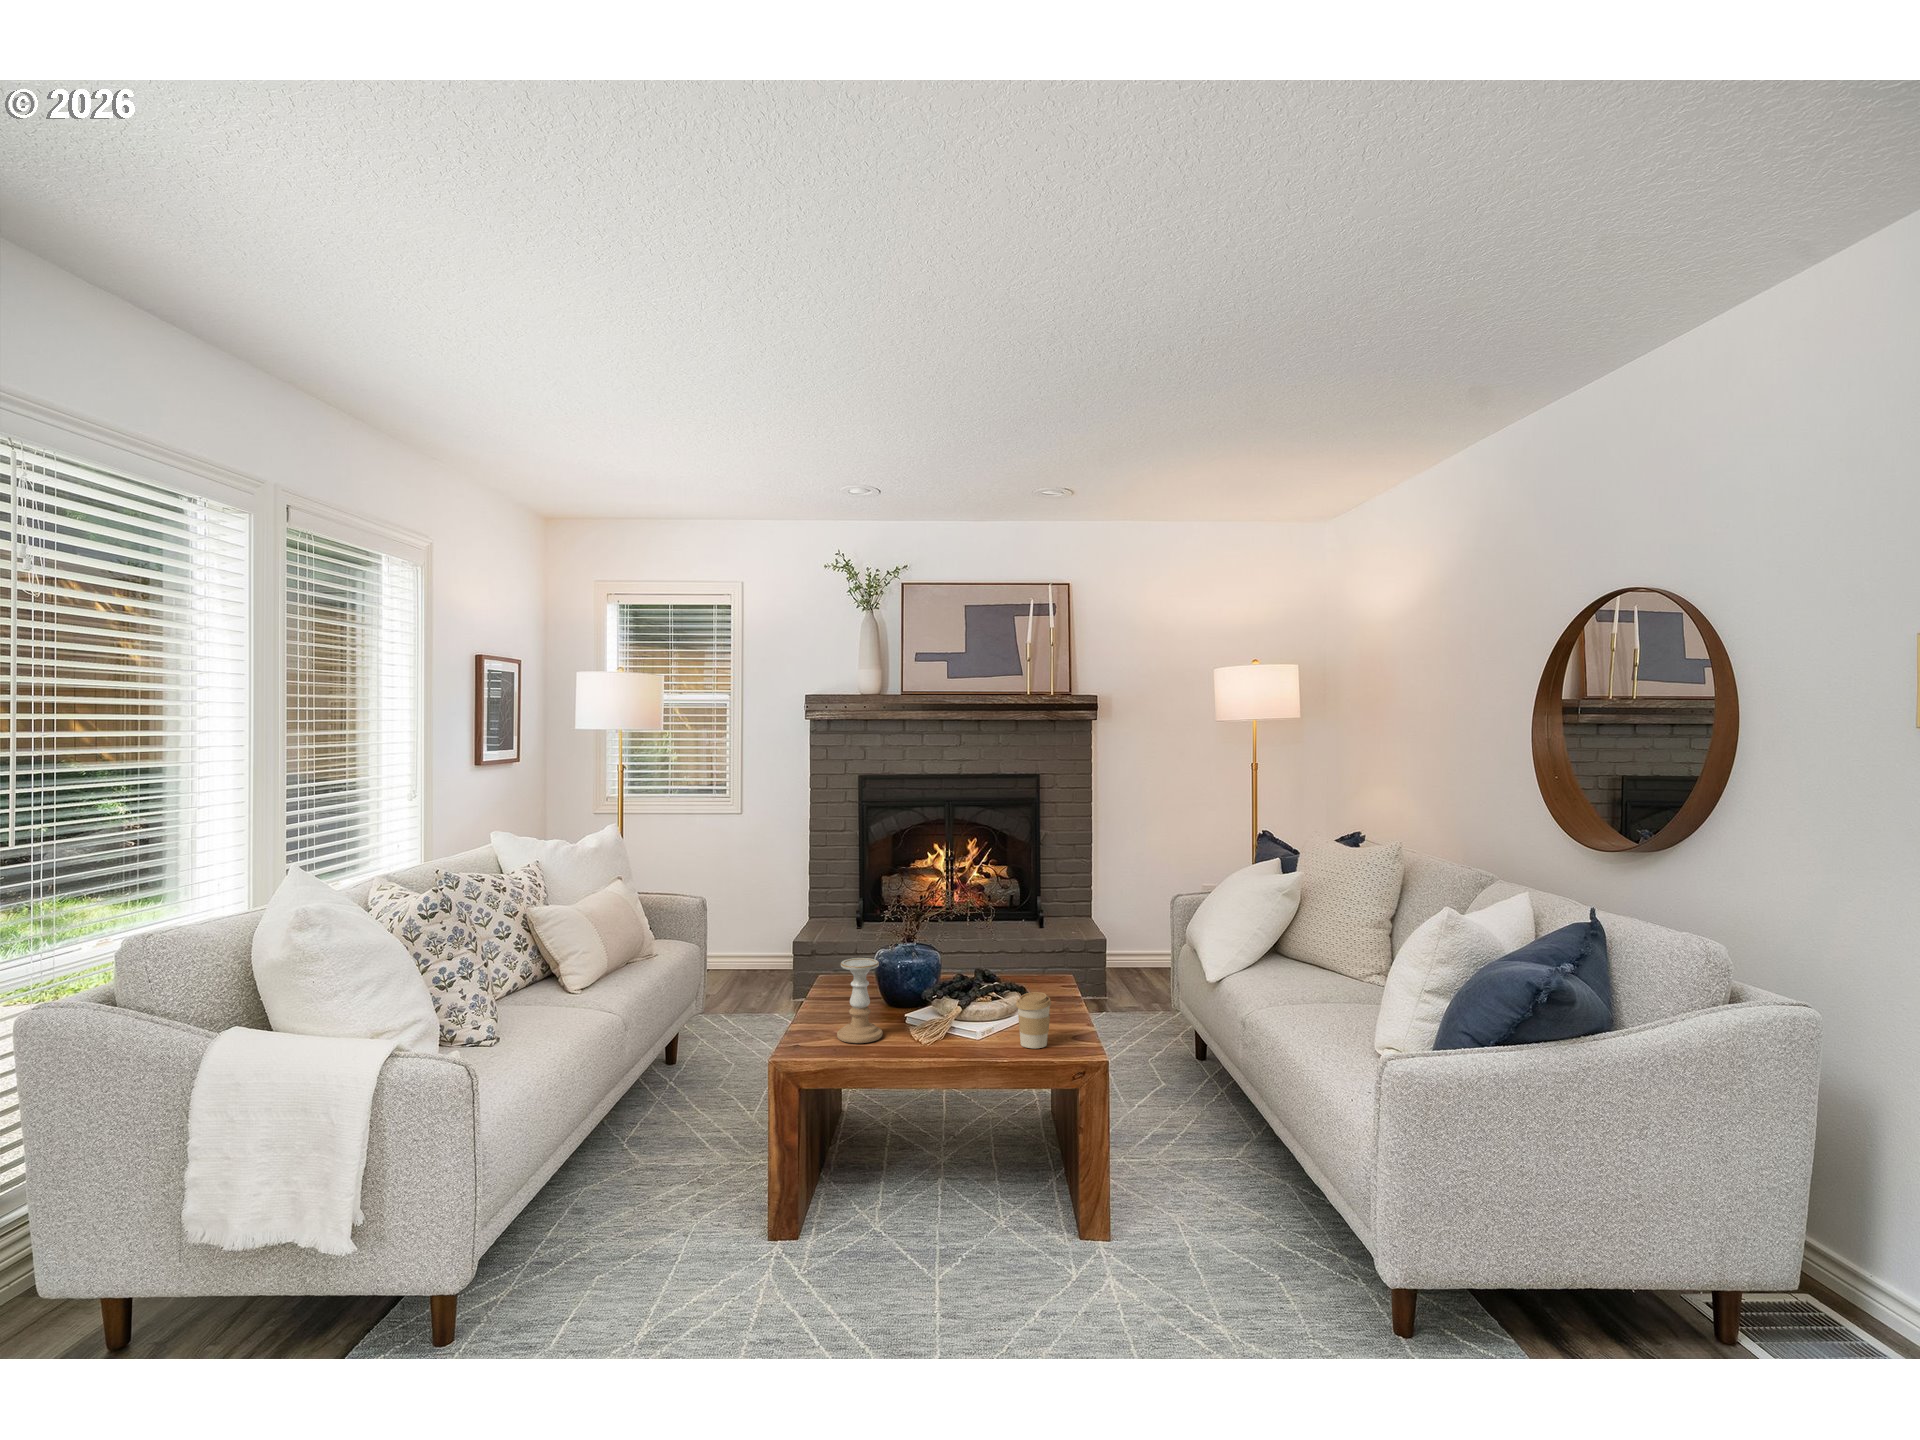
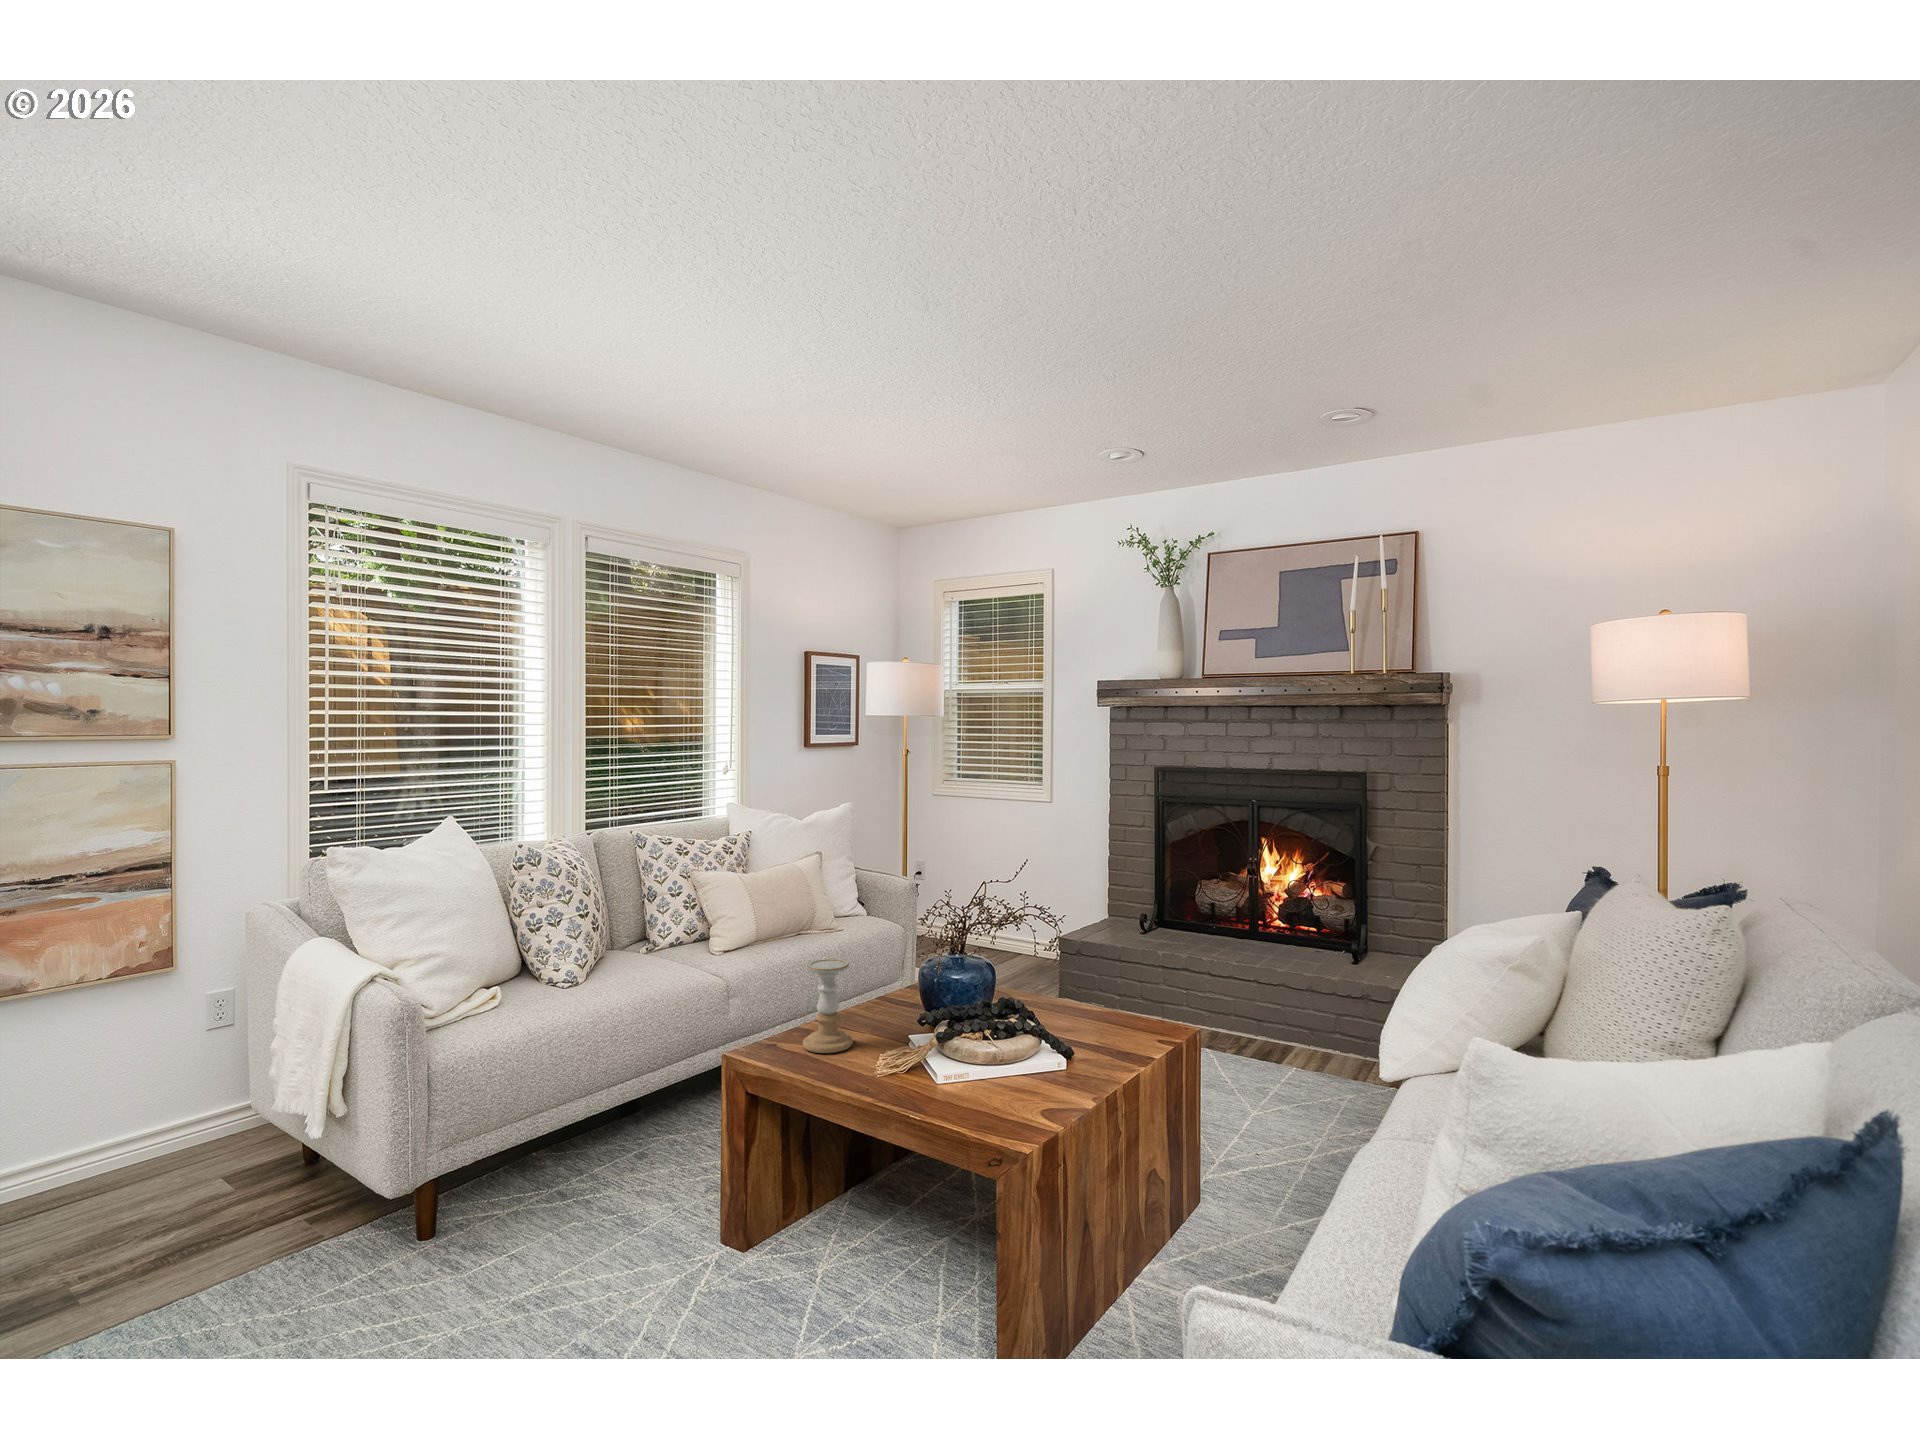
coffee cup: present [1016,992,1051,1048] -> none [947,1034,990,1105]

